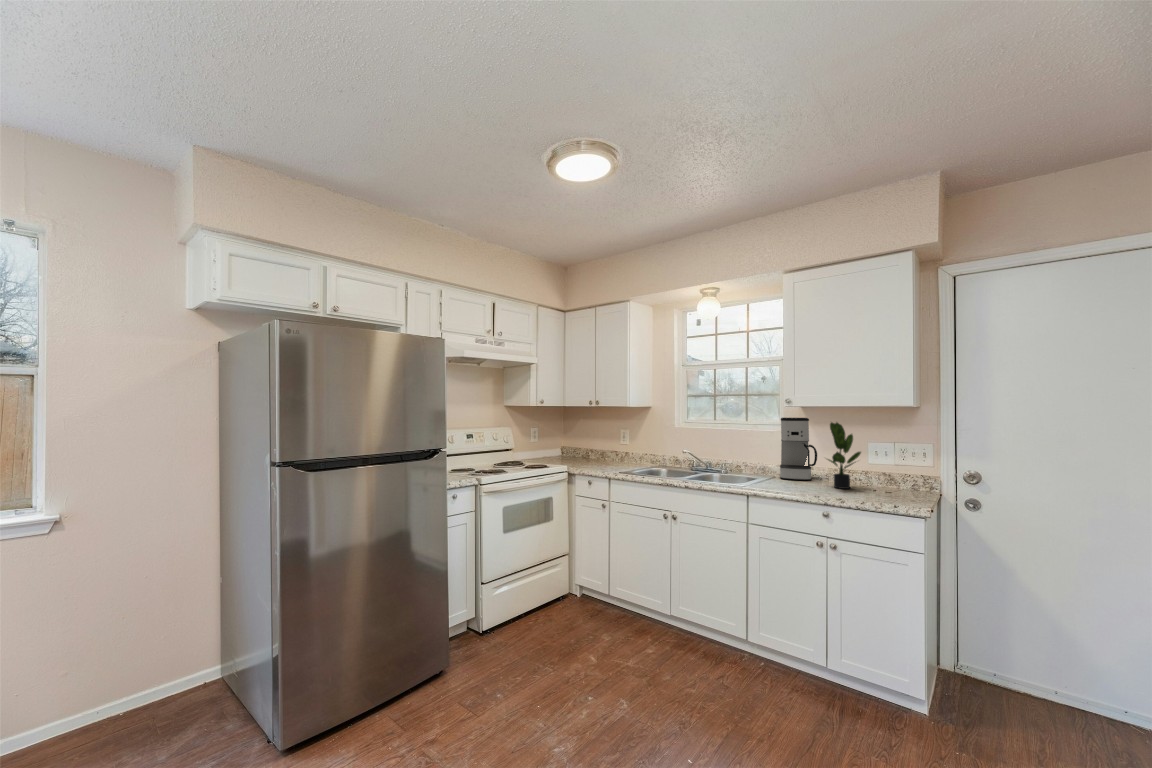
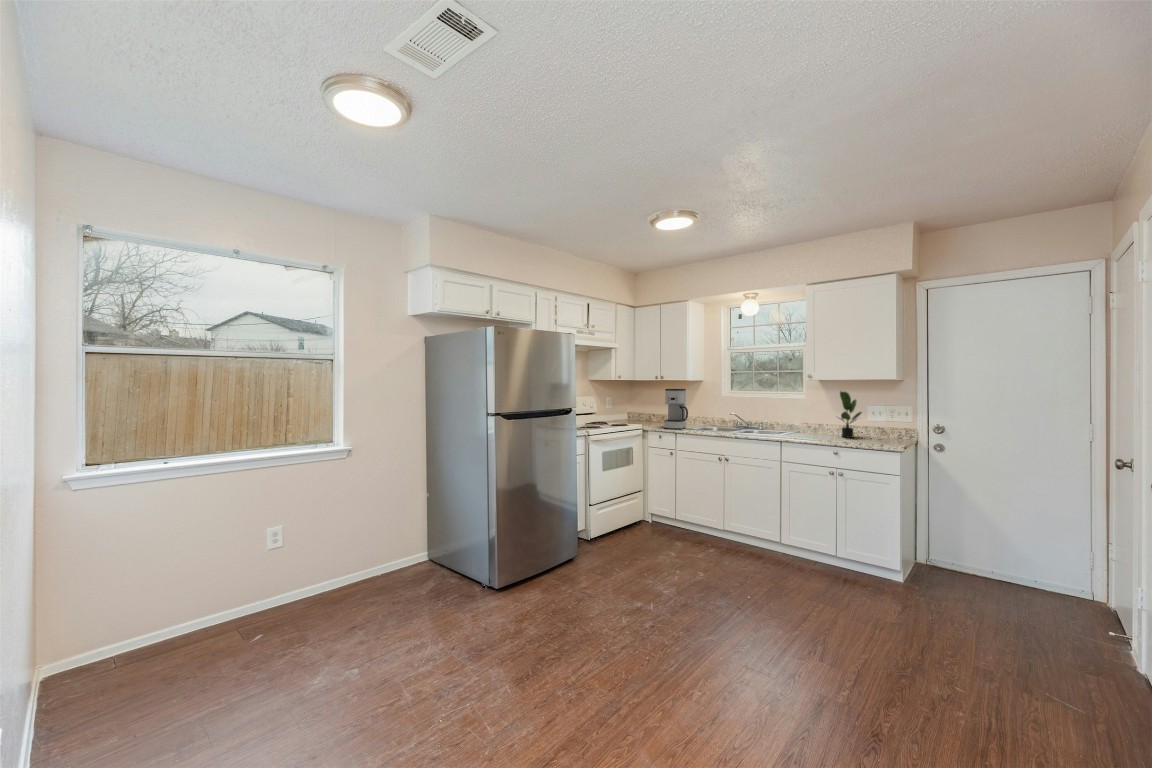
coffee maker: present [780,418,817,480] -> present [664,389,688,429]

